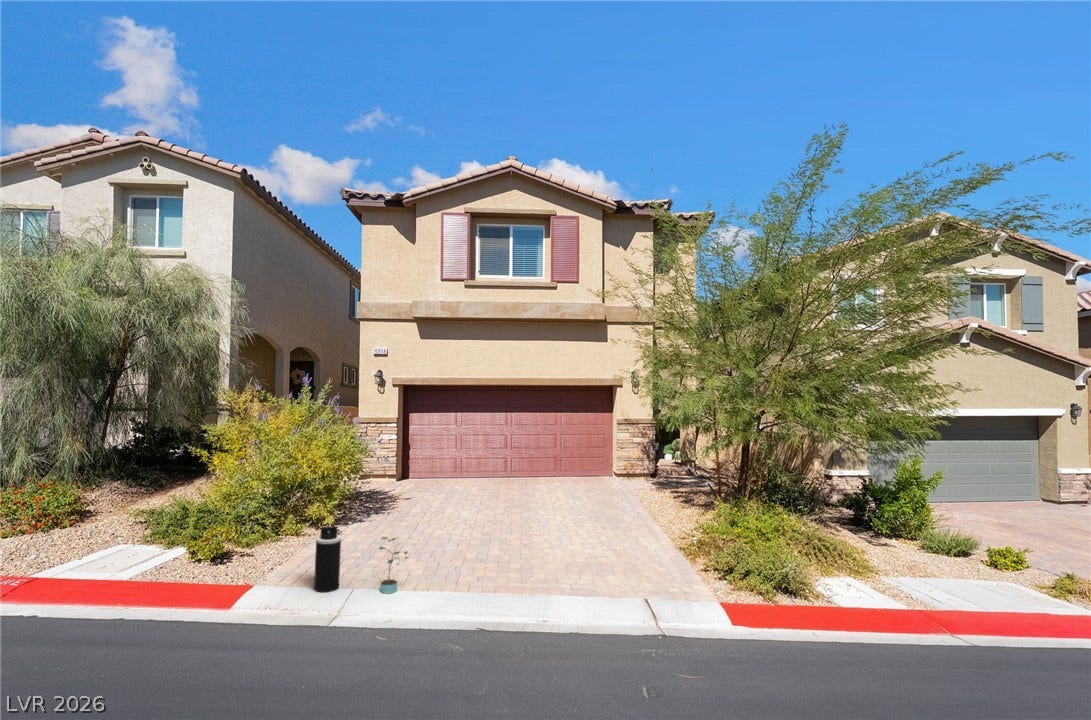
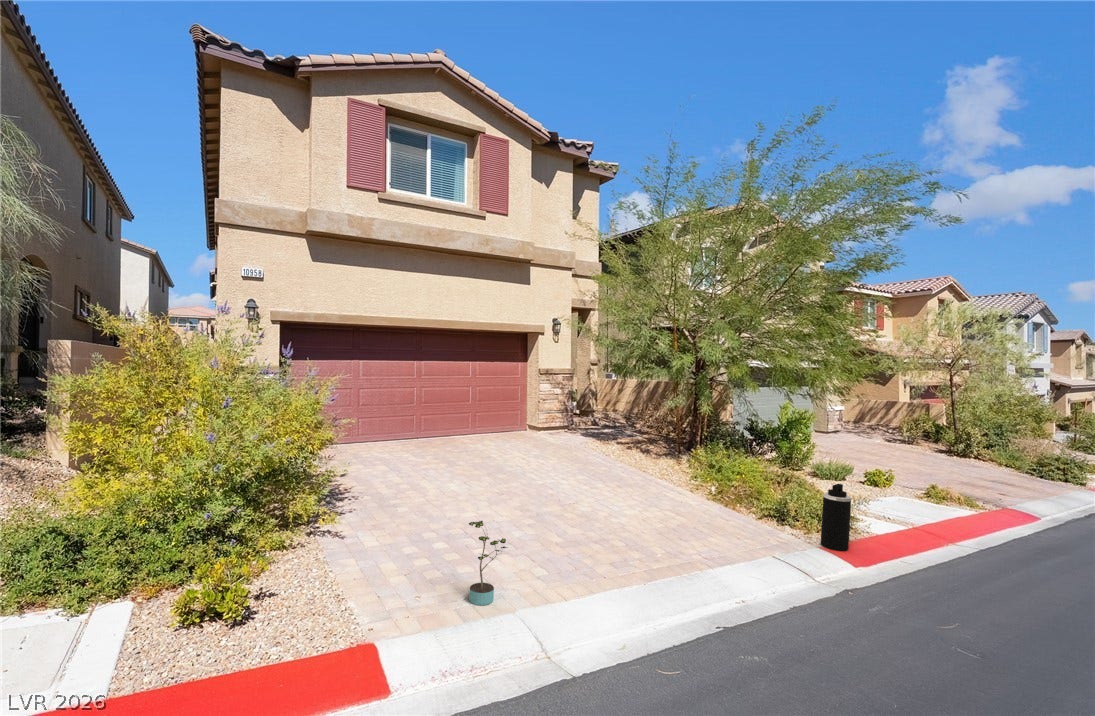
trash can: present [314,527,341,592] -> present [821,484,851,551]

